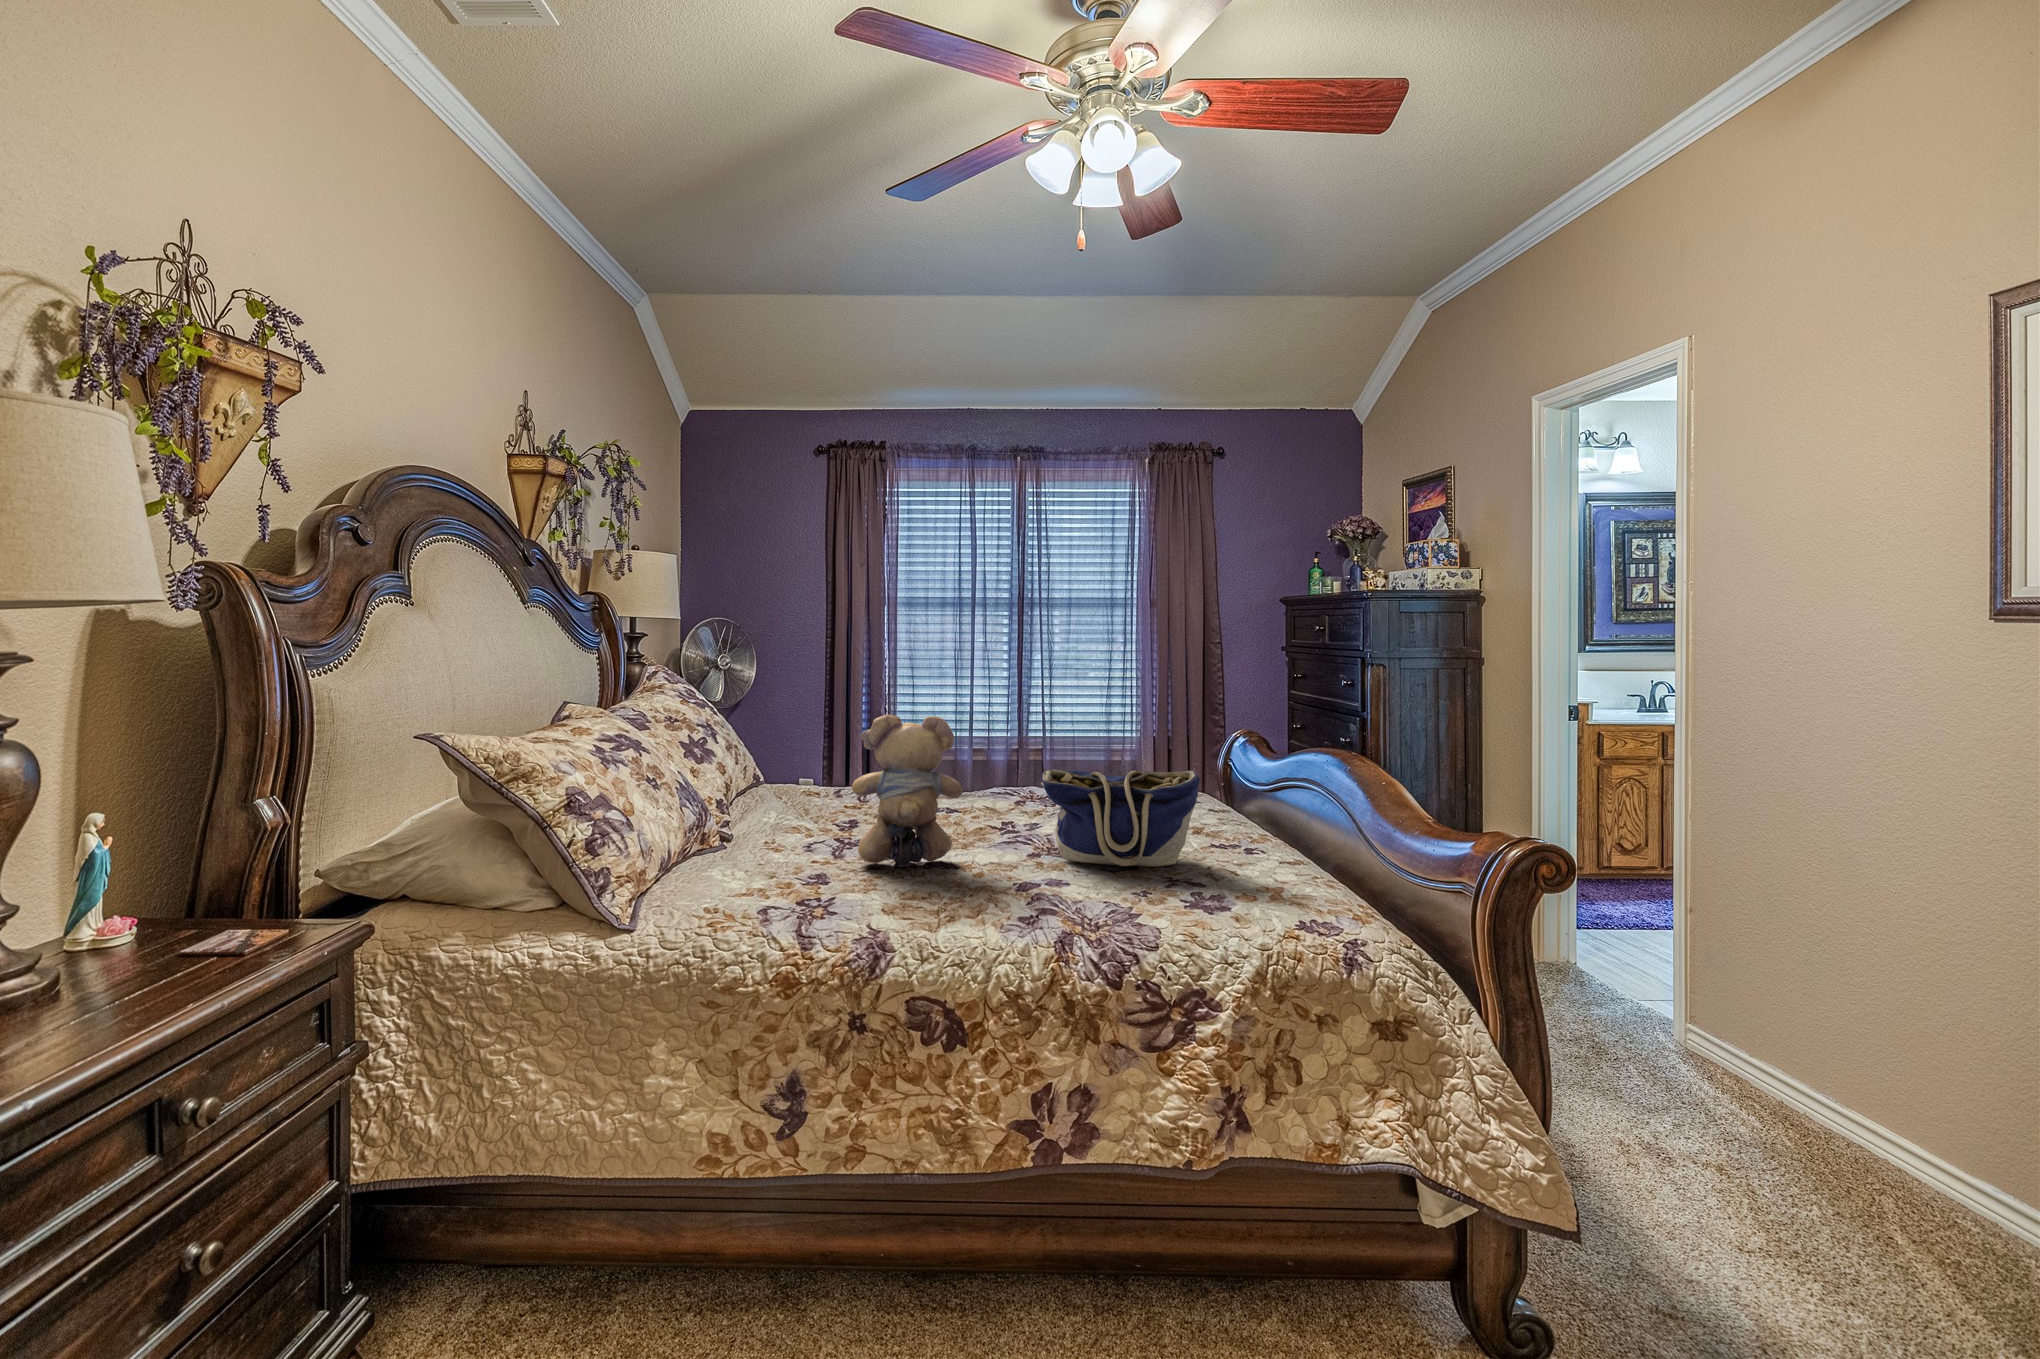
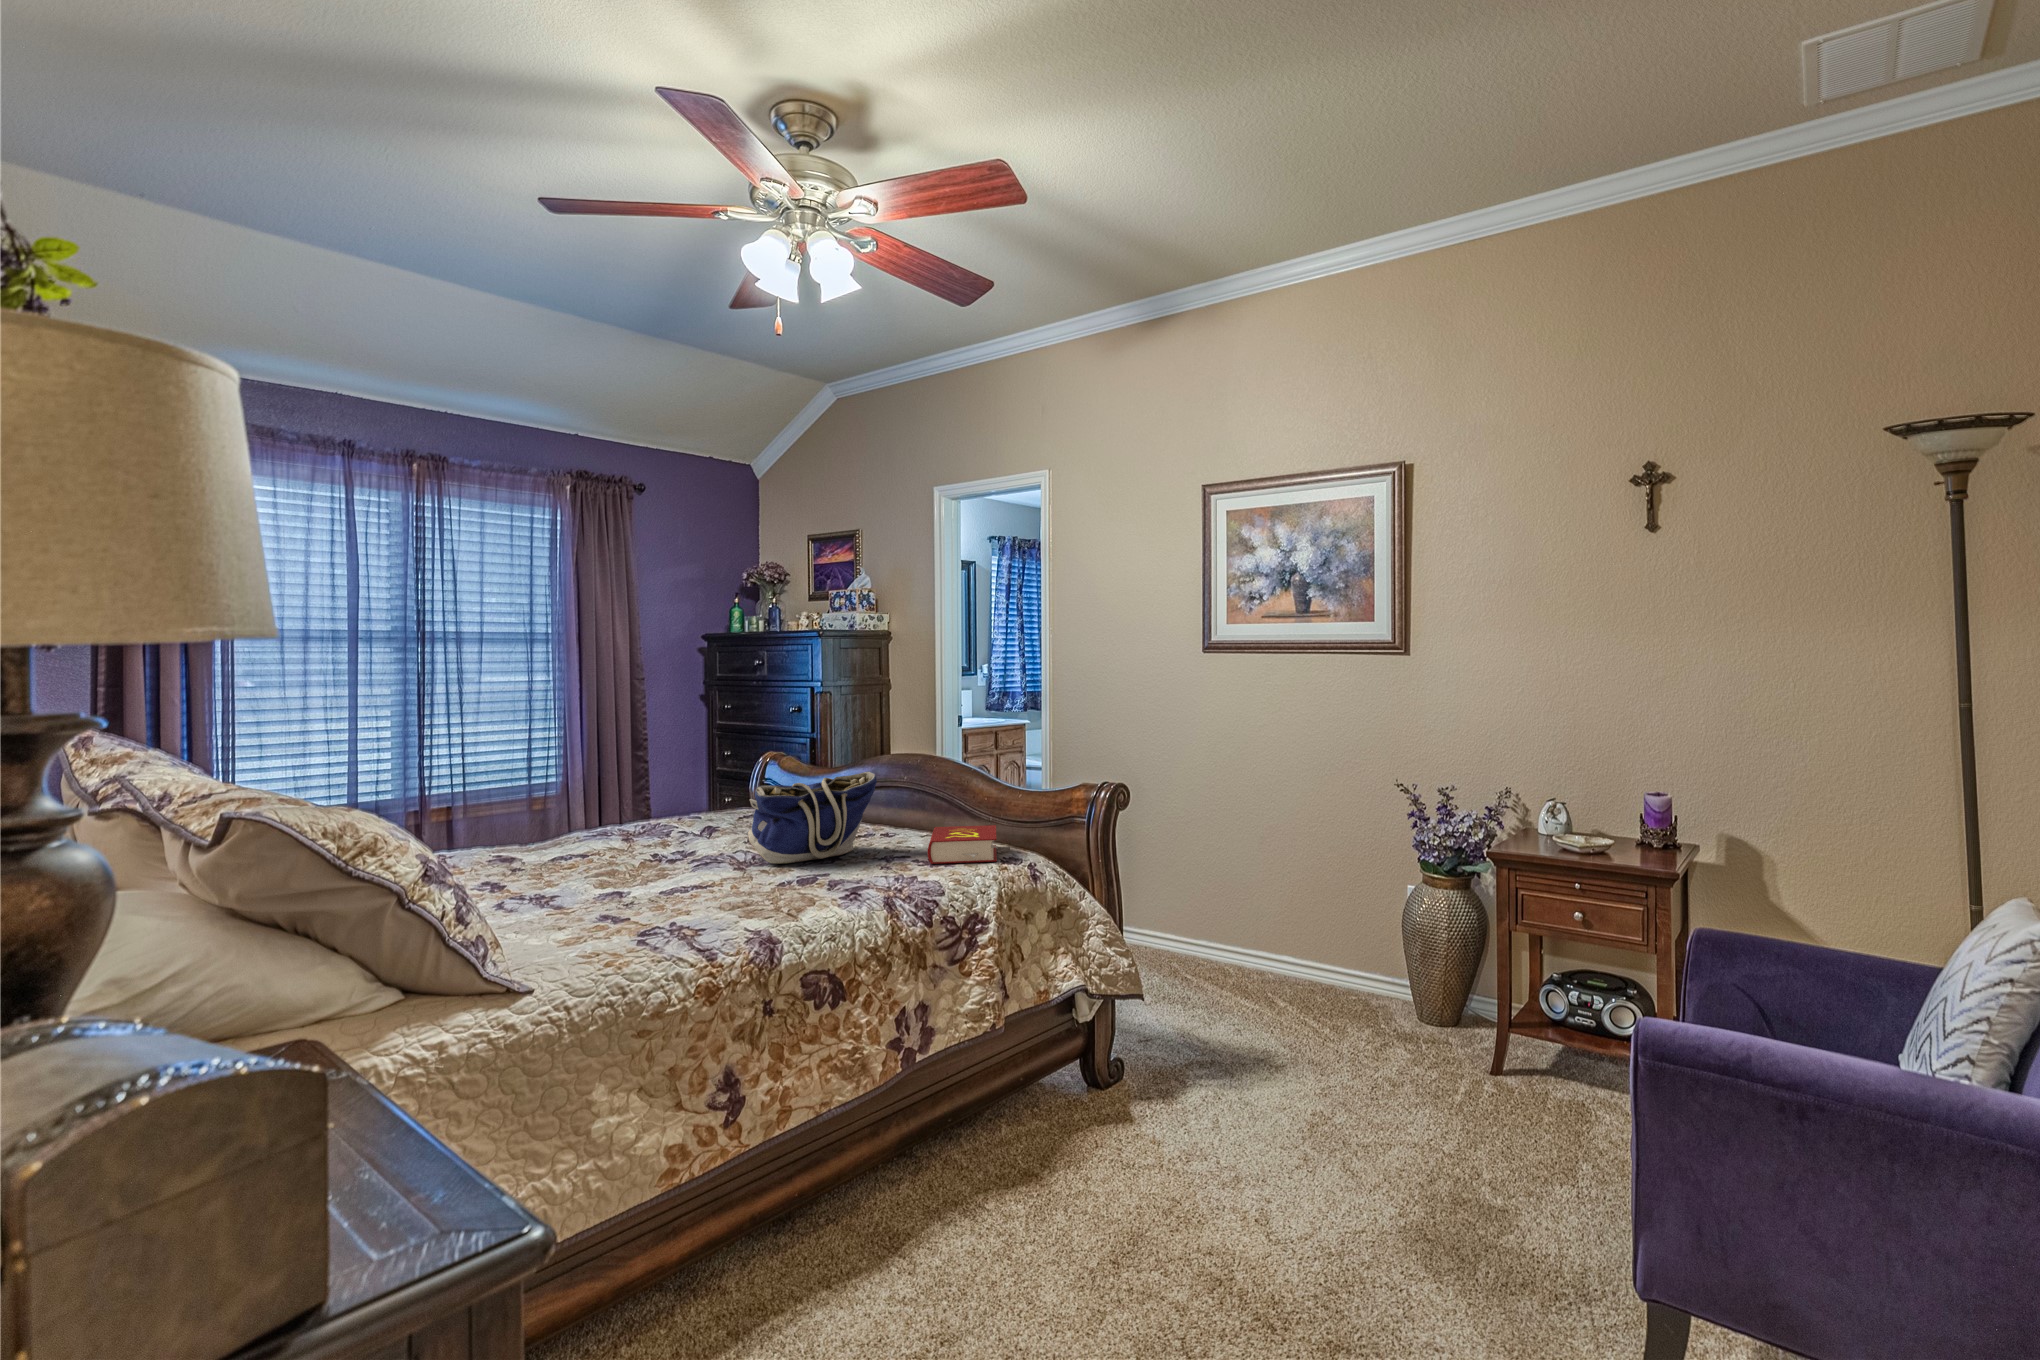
teddy bear: present [852,714,963,867] -> none [589,748,693,900]
book: none [1214,858,1354,927] -> present [928,825,998,864]

